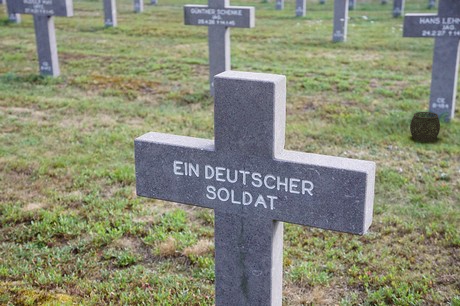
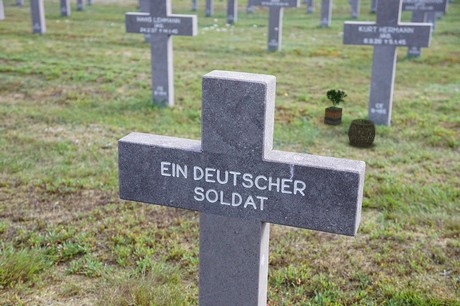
potted tree: none [387,80,413,118] -> present [324,89,347,125]

